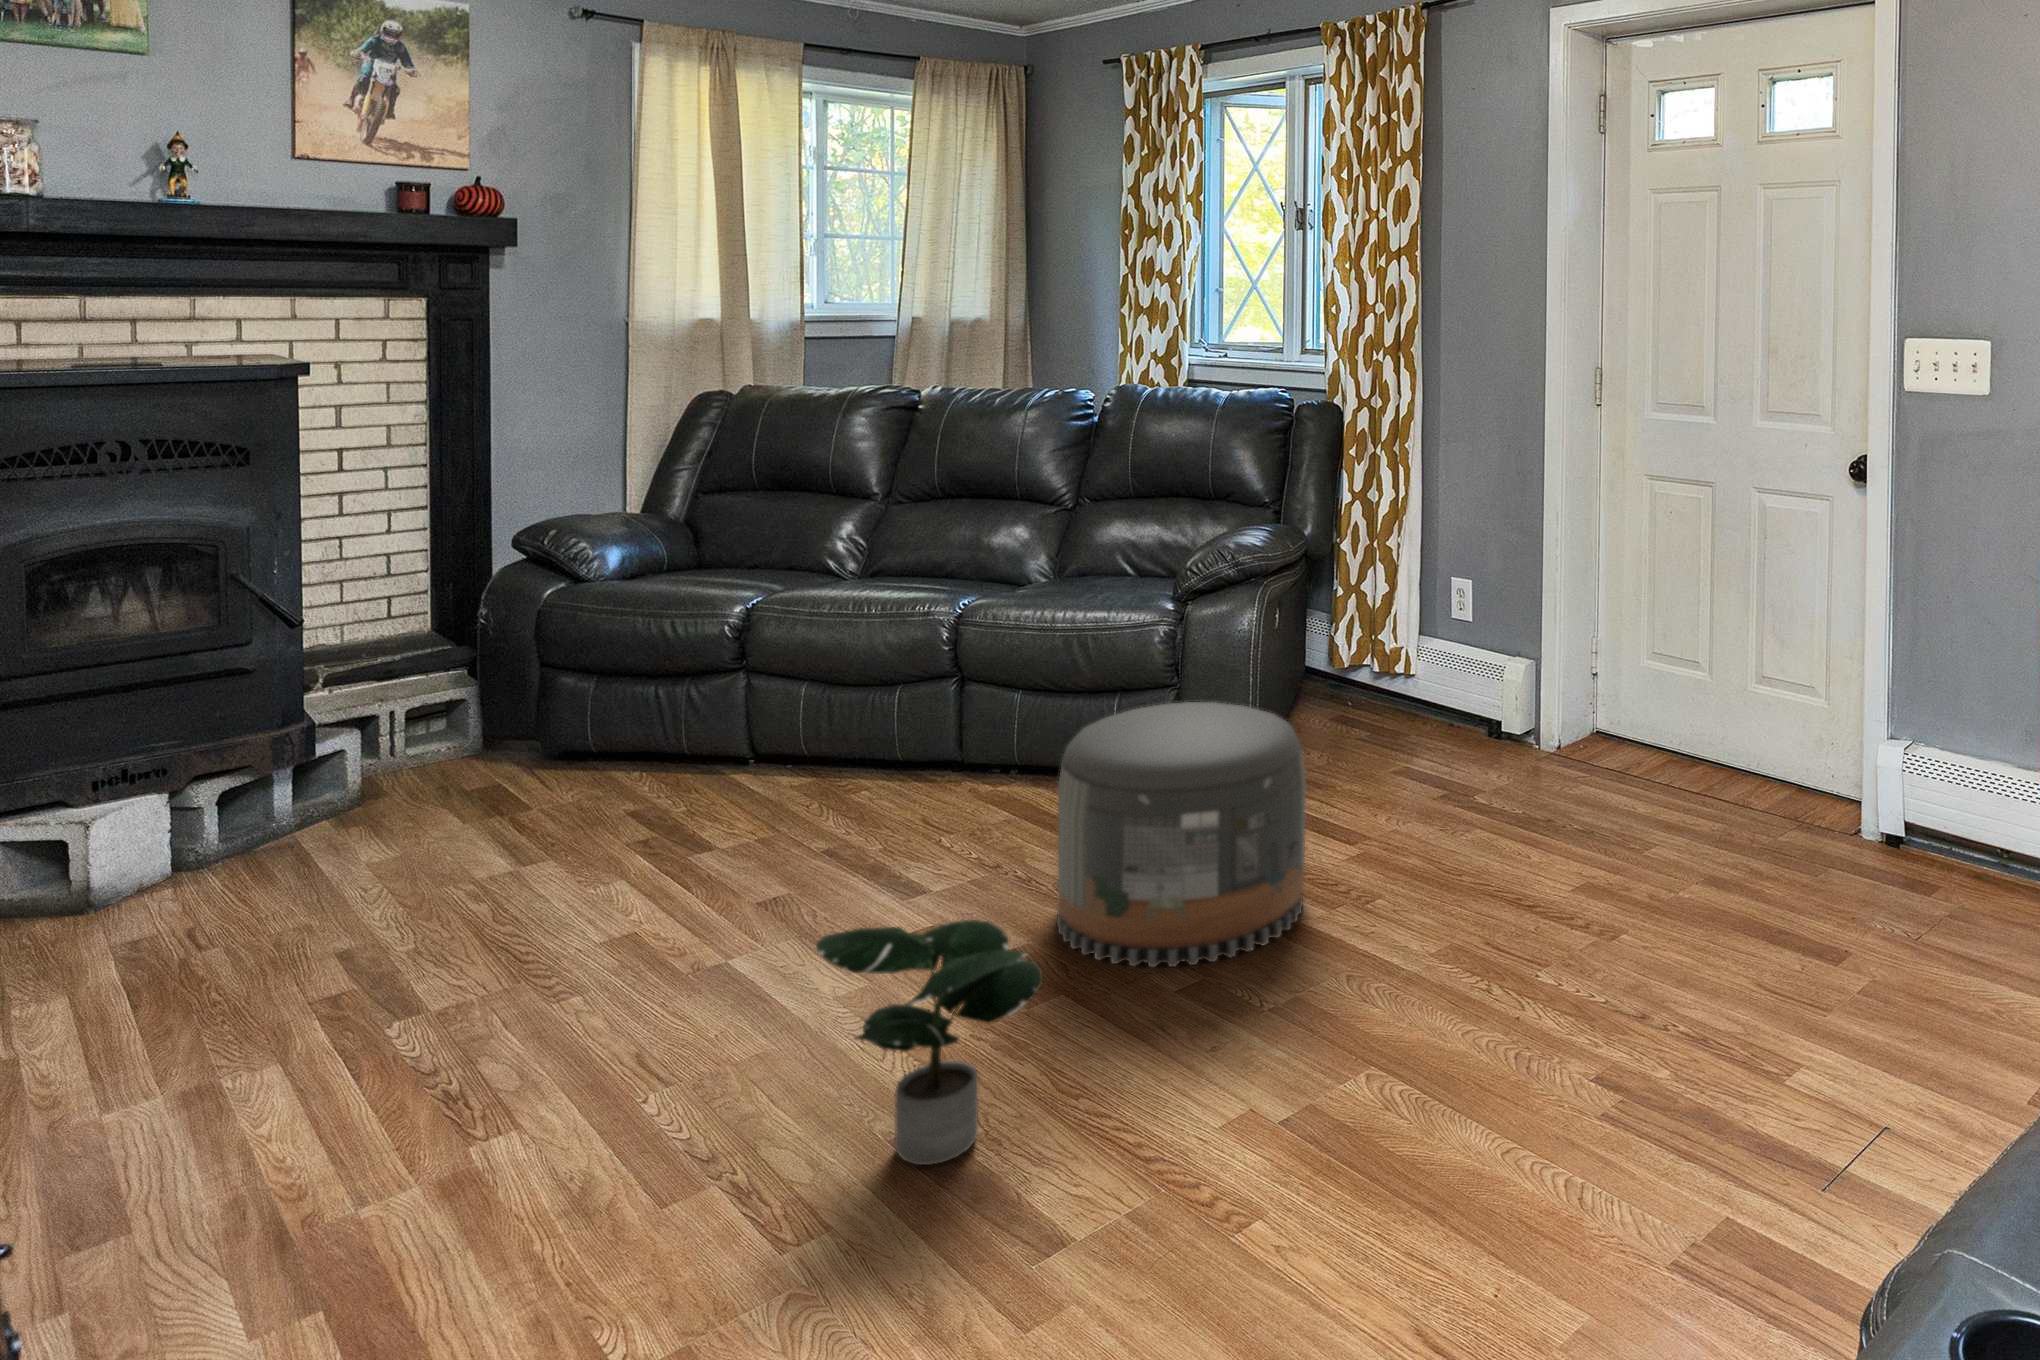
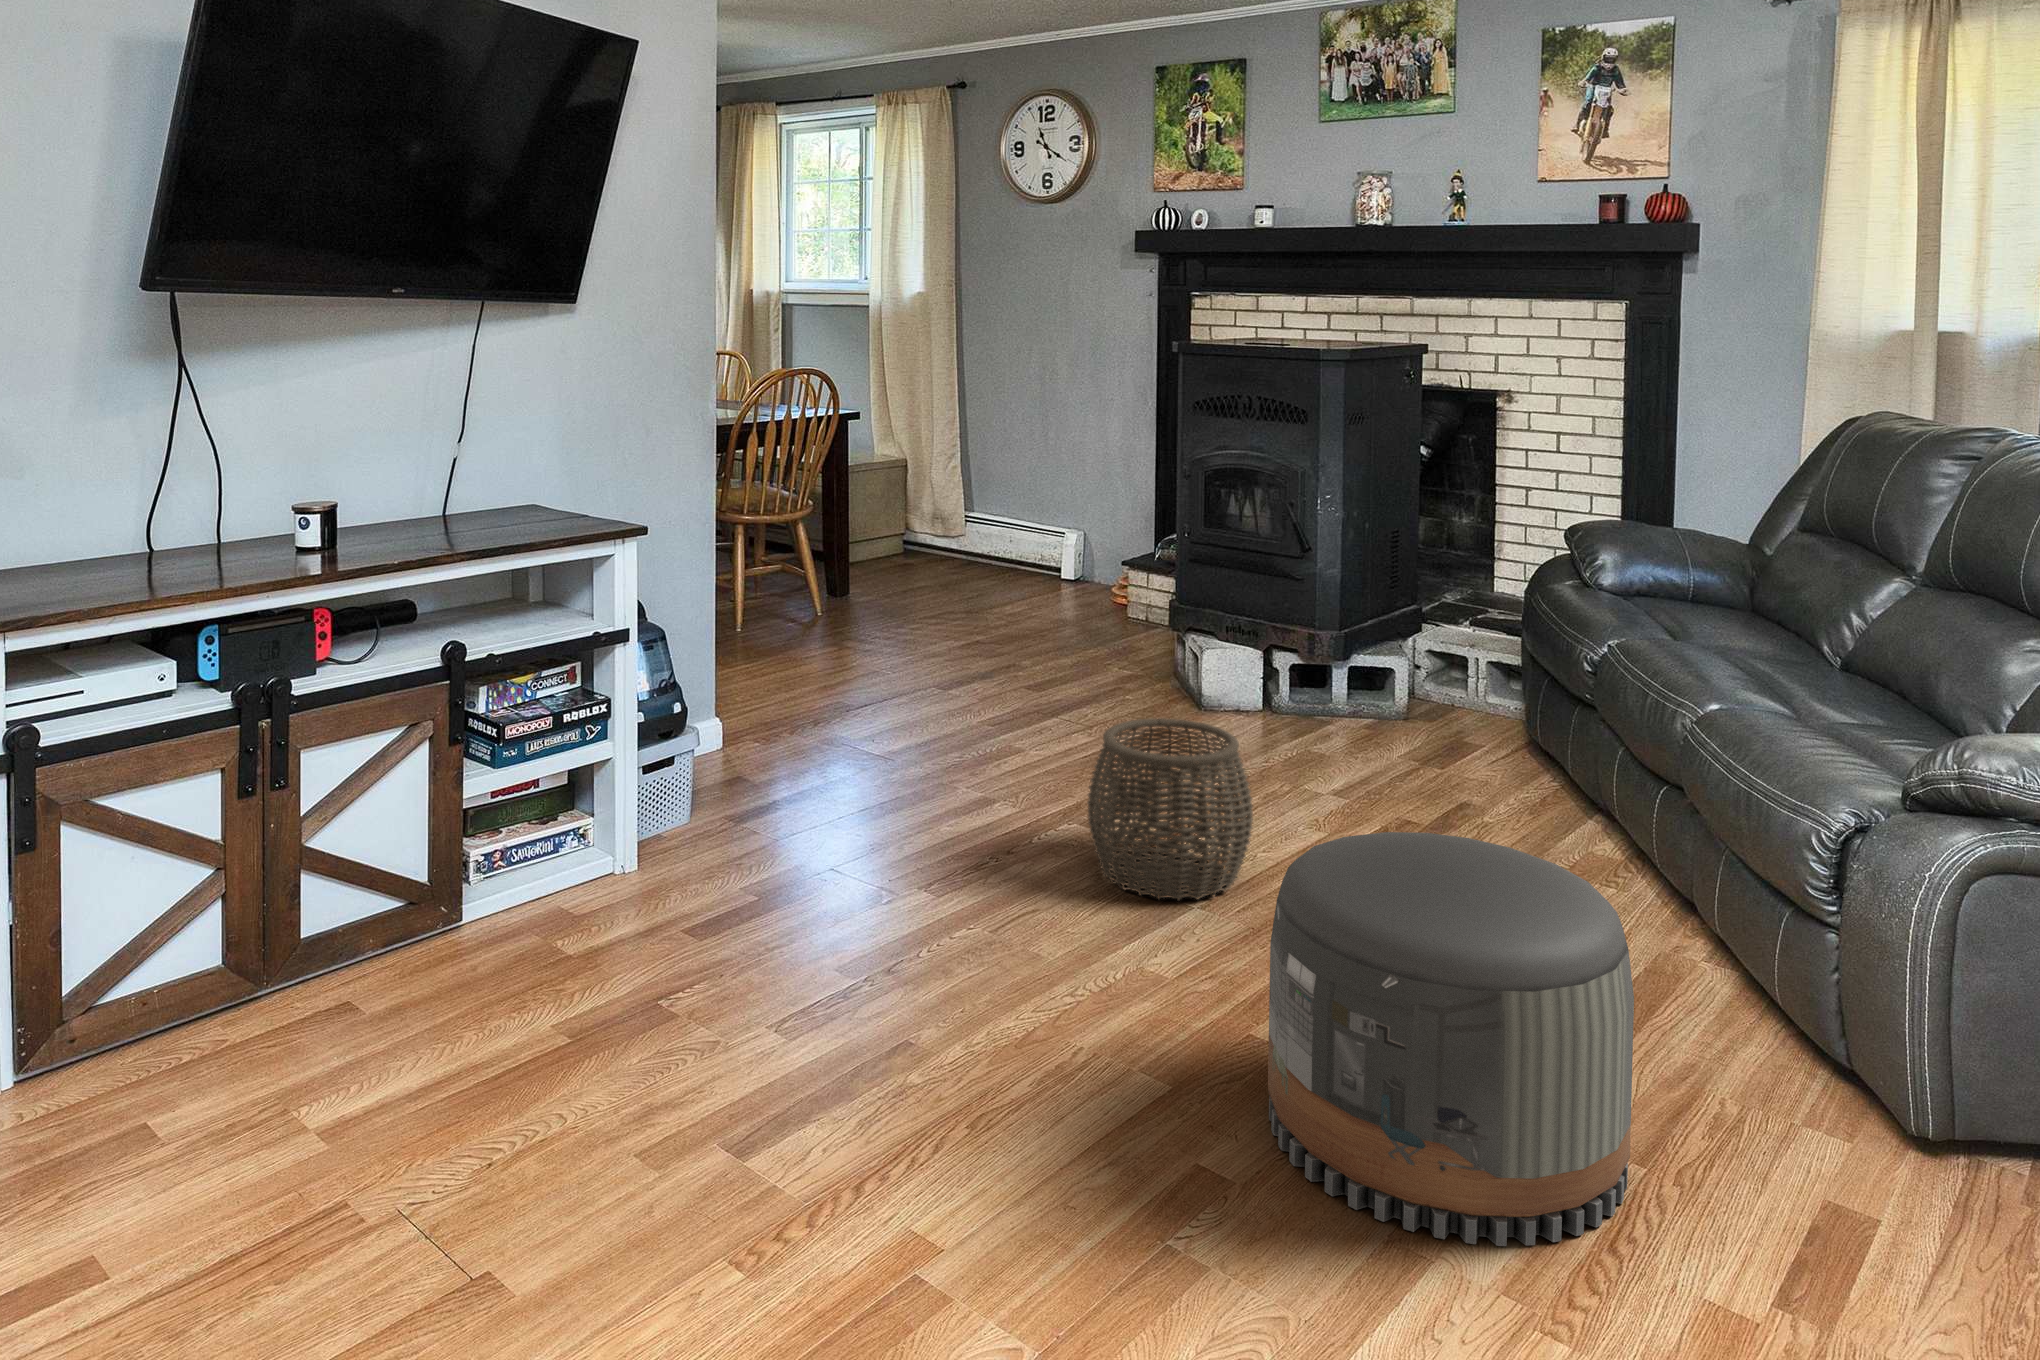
woven basket: none [538,784,755,998] -> present [1087,719,1253,900]
potted plant: present [816,920,1043,1165] -> none [794,818,1008,1077]

